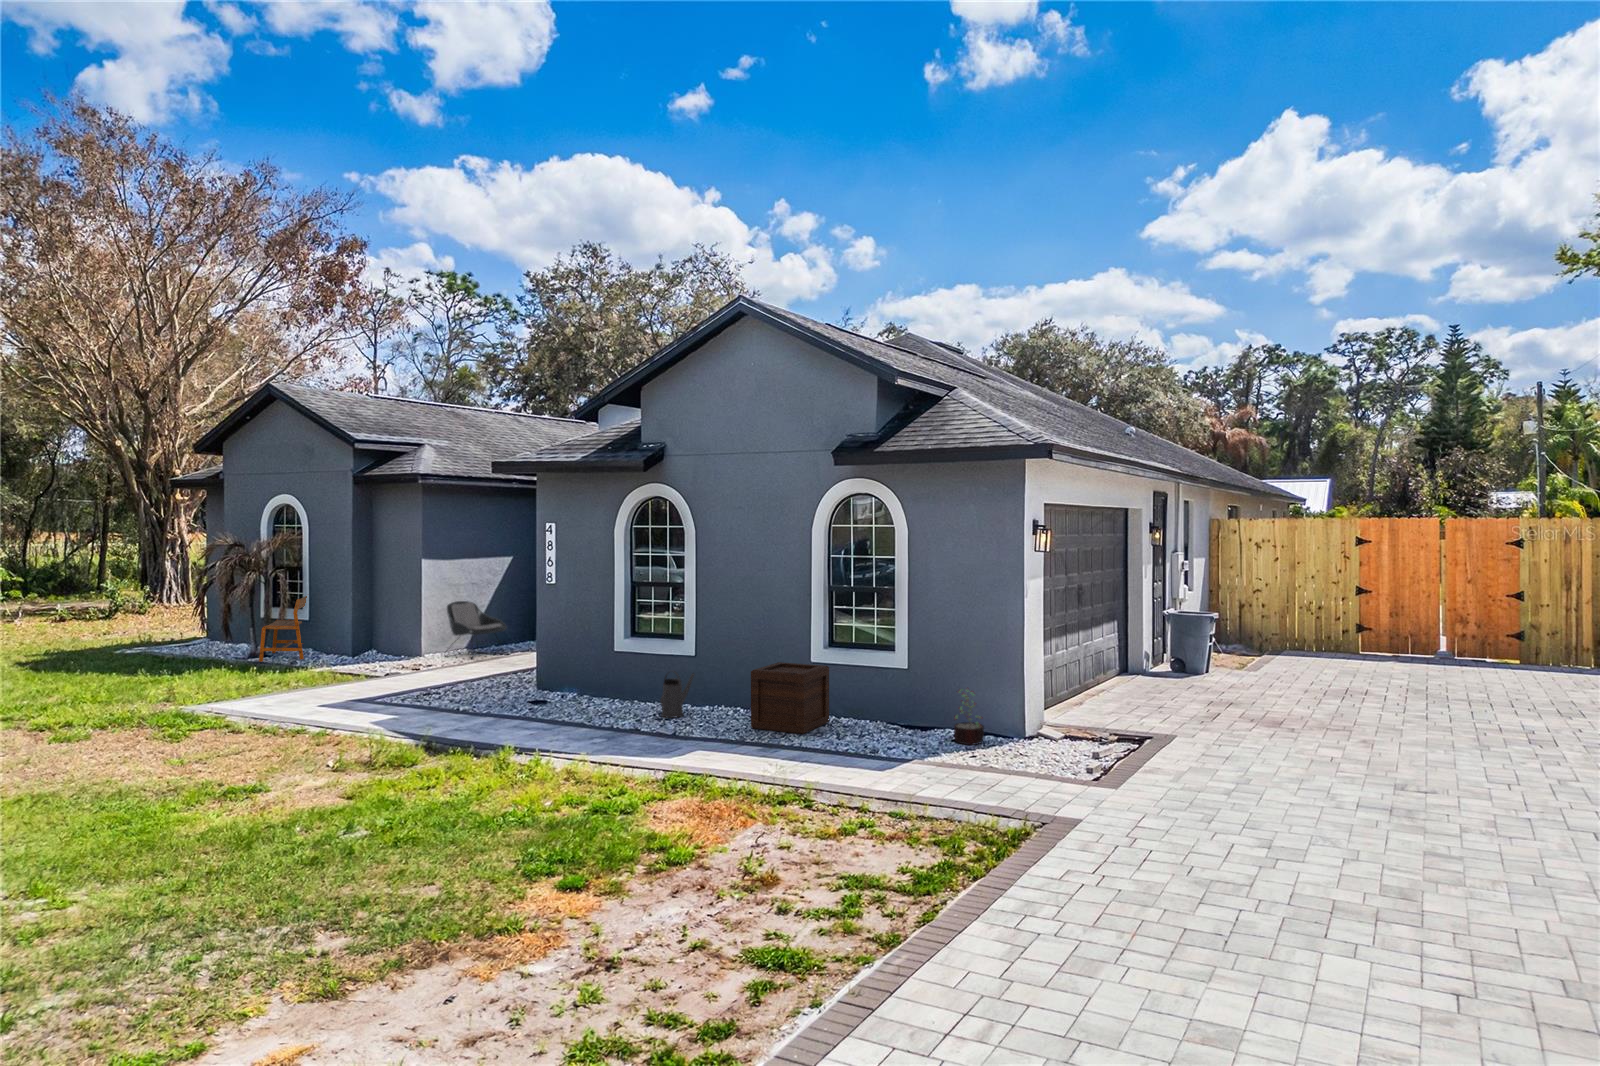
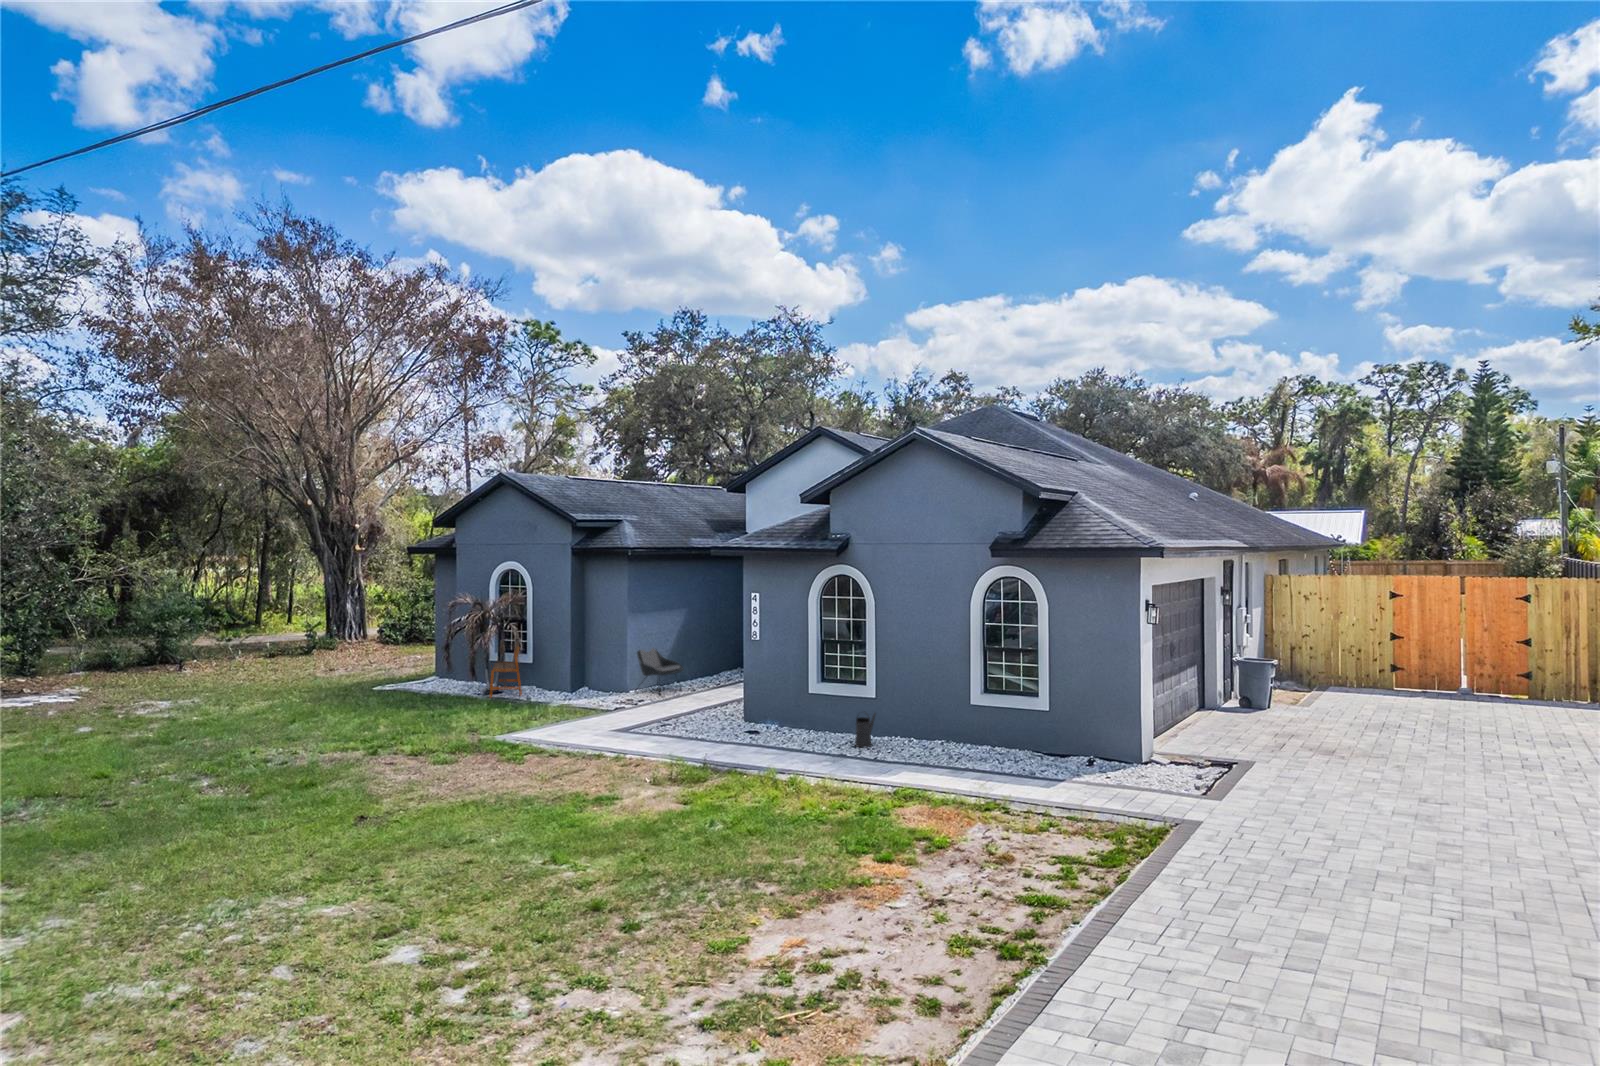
wooden crate: present [751,662,829,734] -> none [931,705,987,761]
decorative plant: present [954,689,984,745] -> none [1087,726,1111,769]

